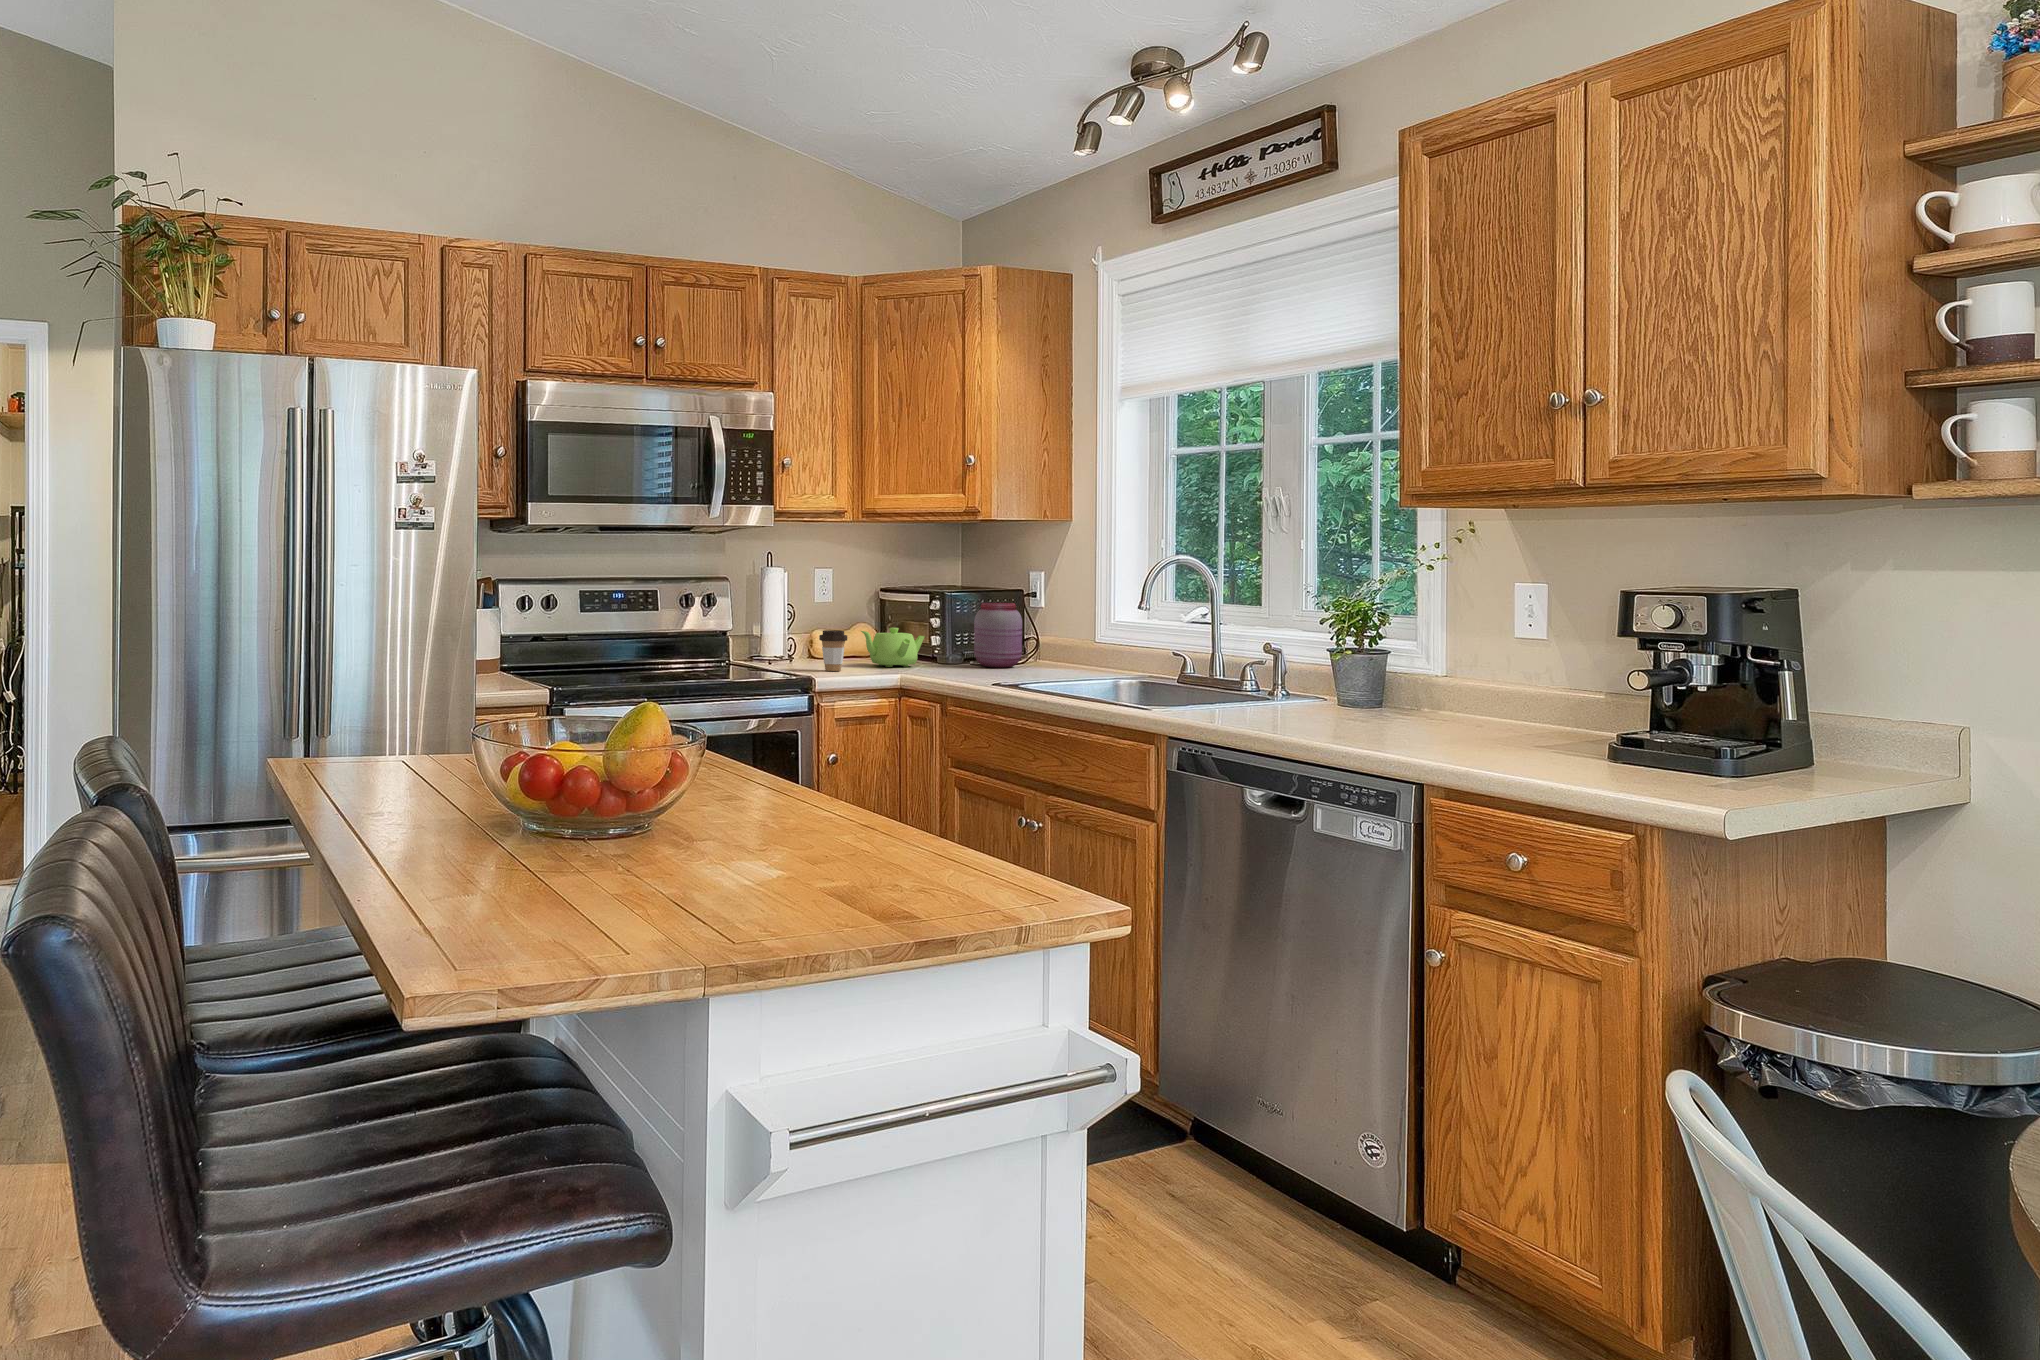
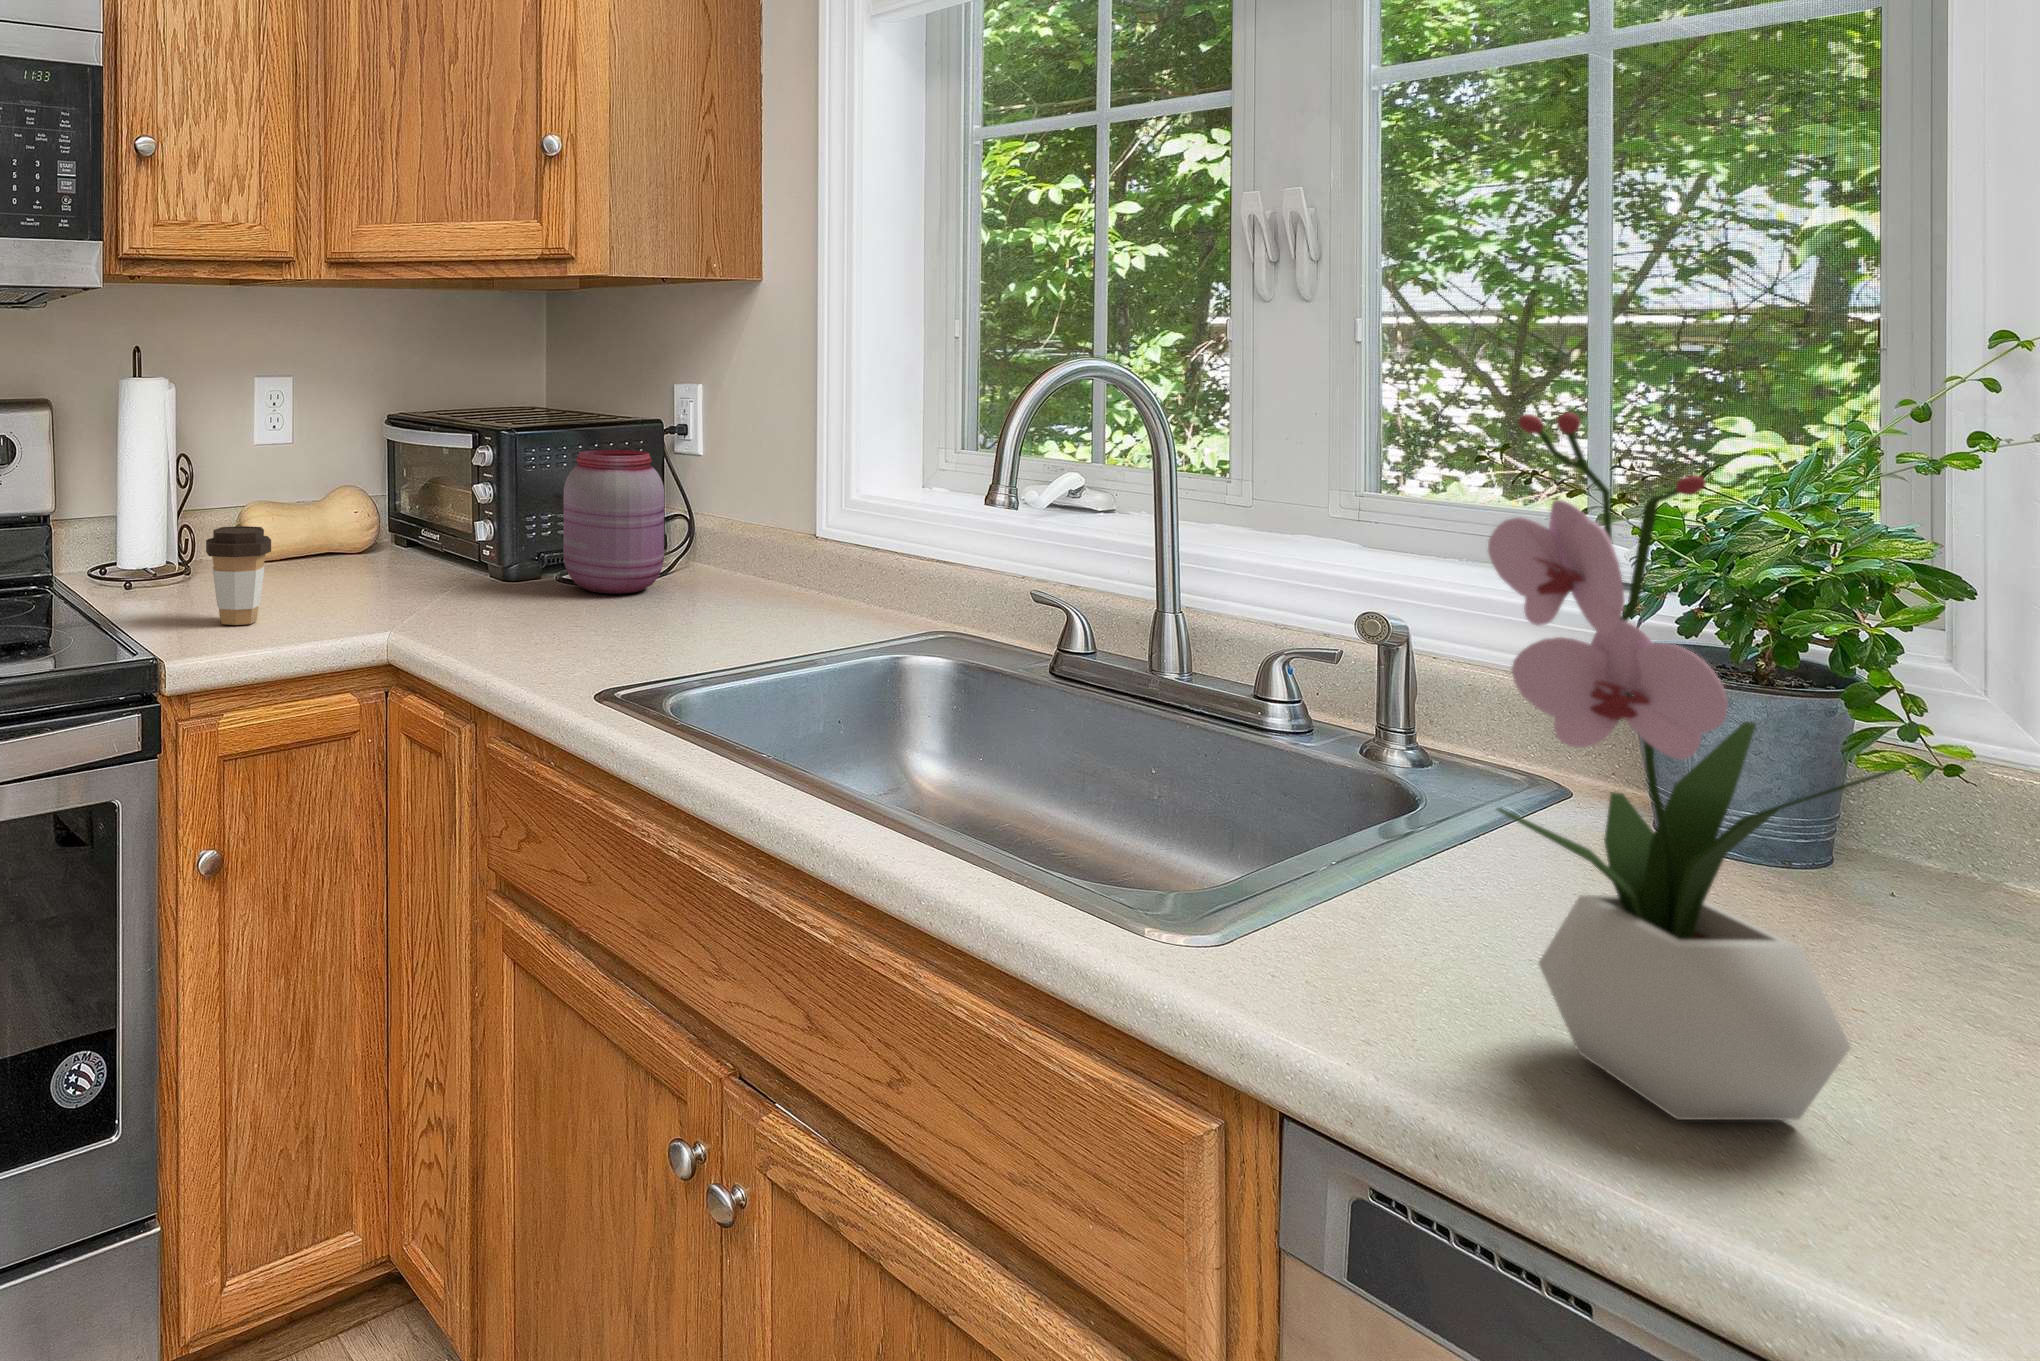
flower arrangement: none [1217,562,1292,724] -> present [1488,412,1897,1120]
teapot: present [861,628,925,667] -> none [314,509,459,598]

